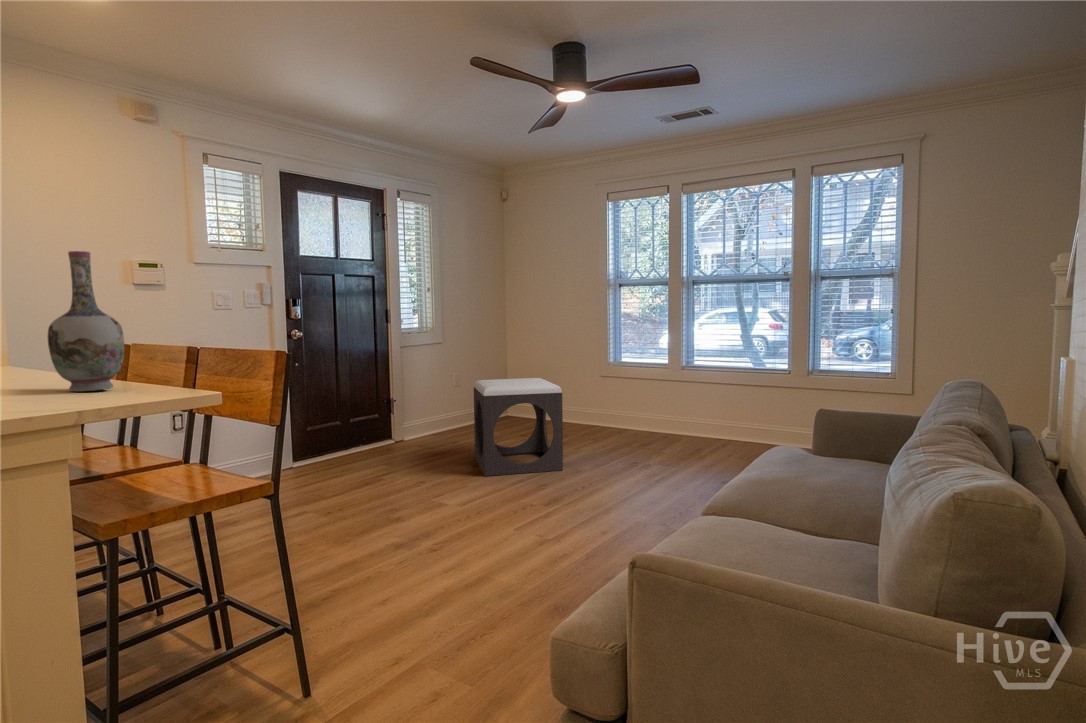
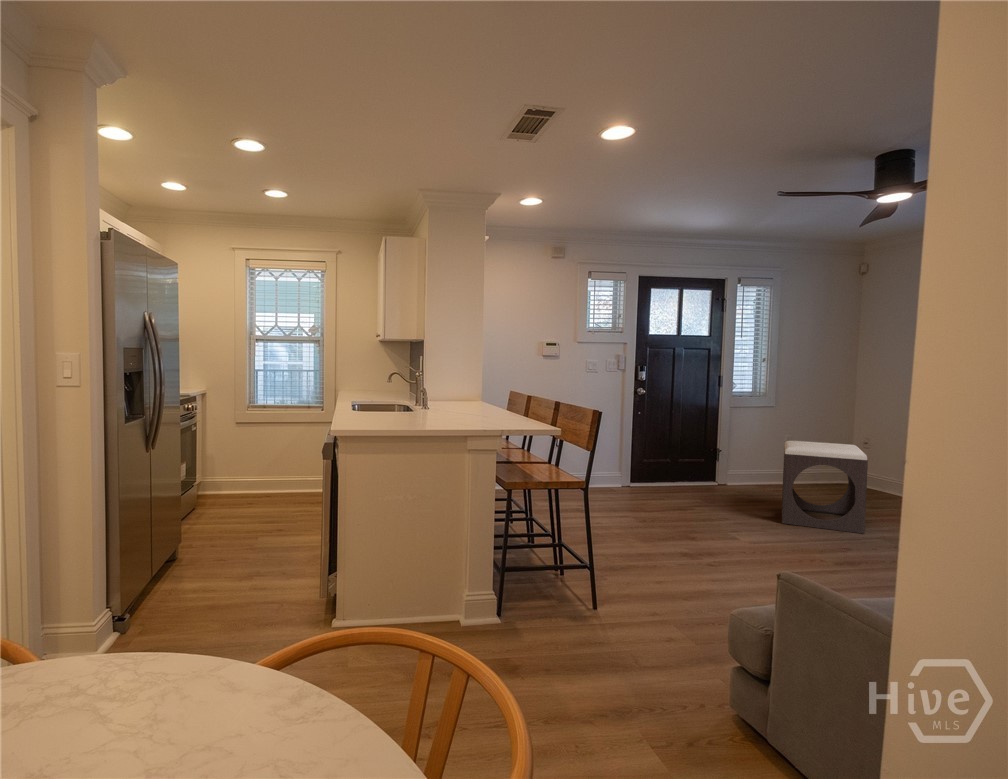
vase: present [48,251,124,392] -> none [493,355,521,418]

